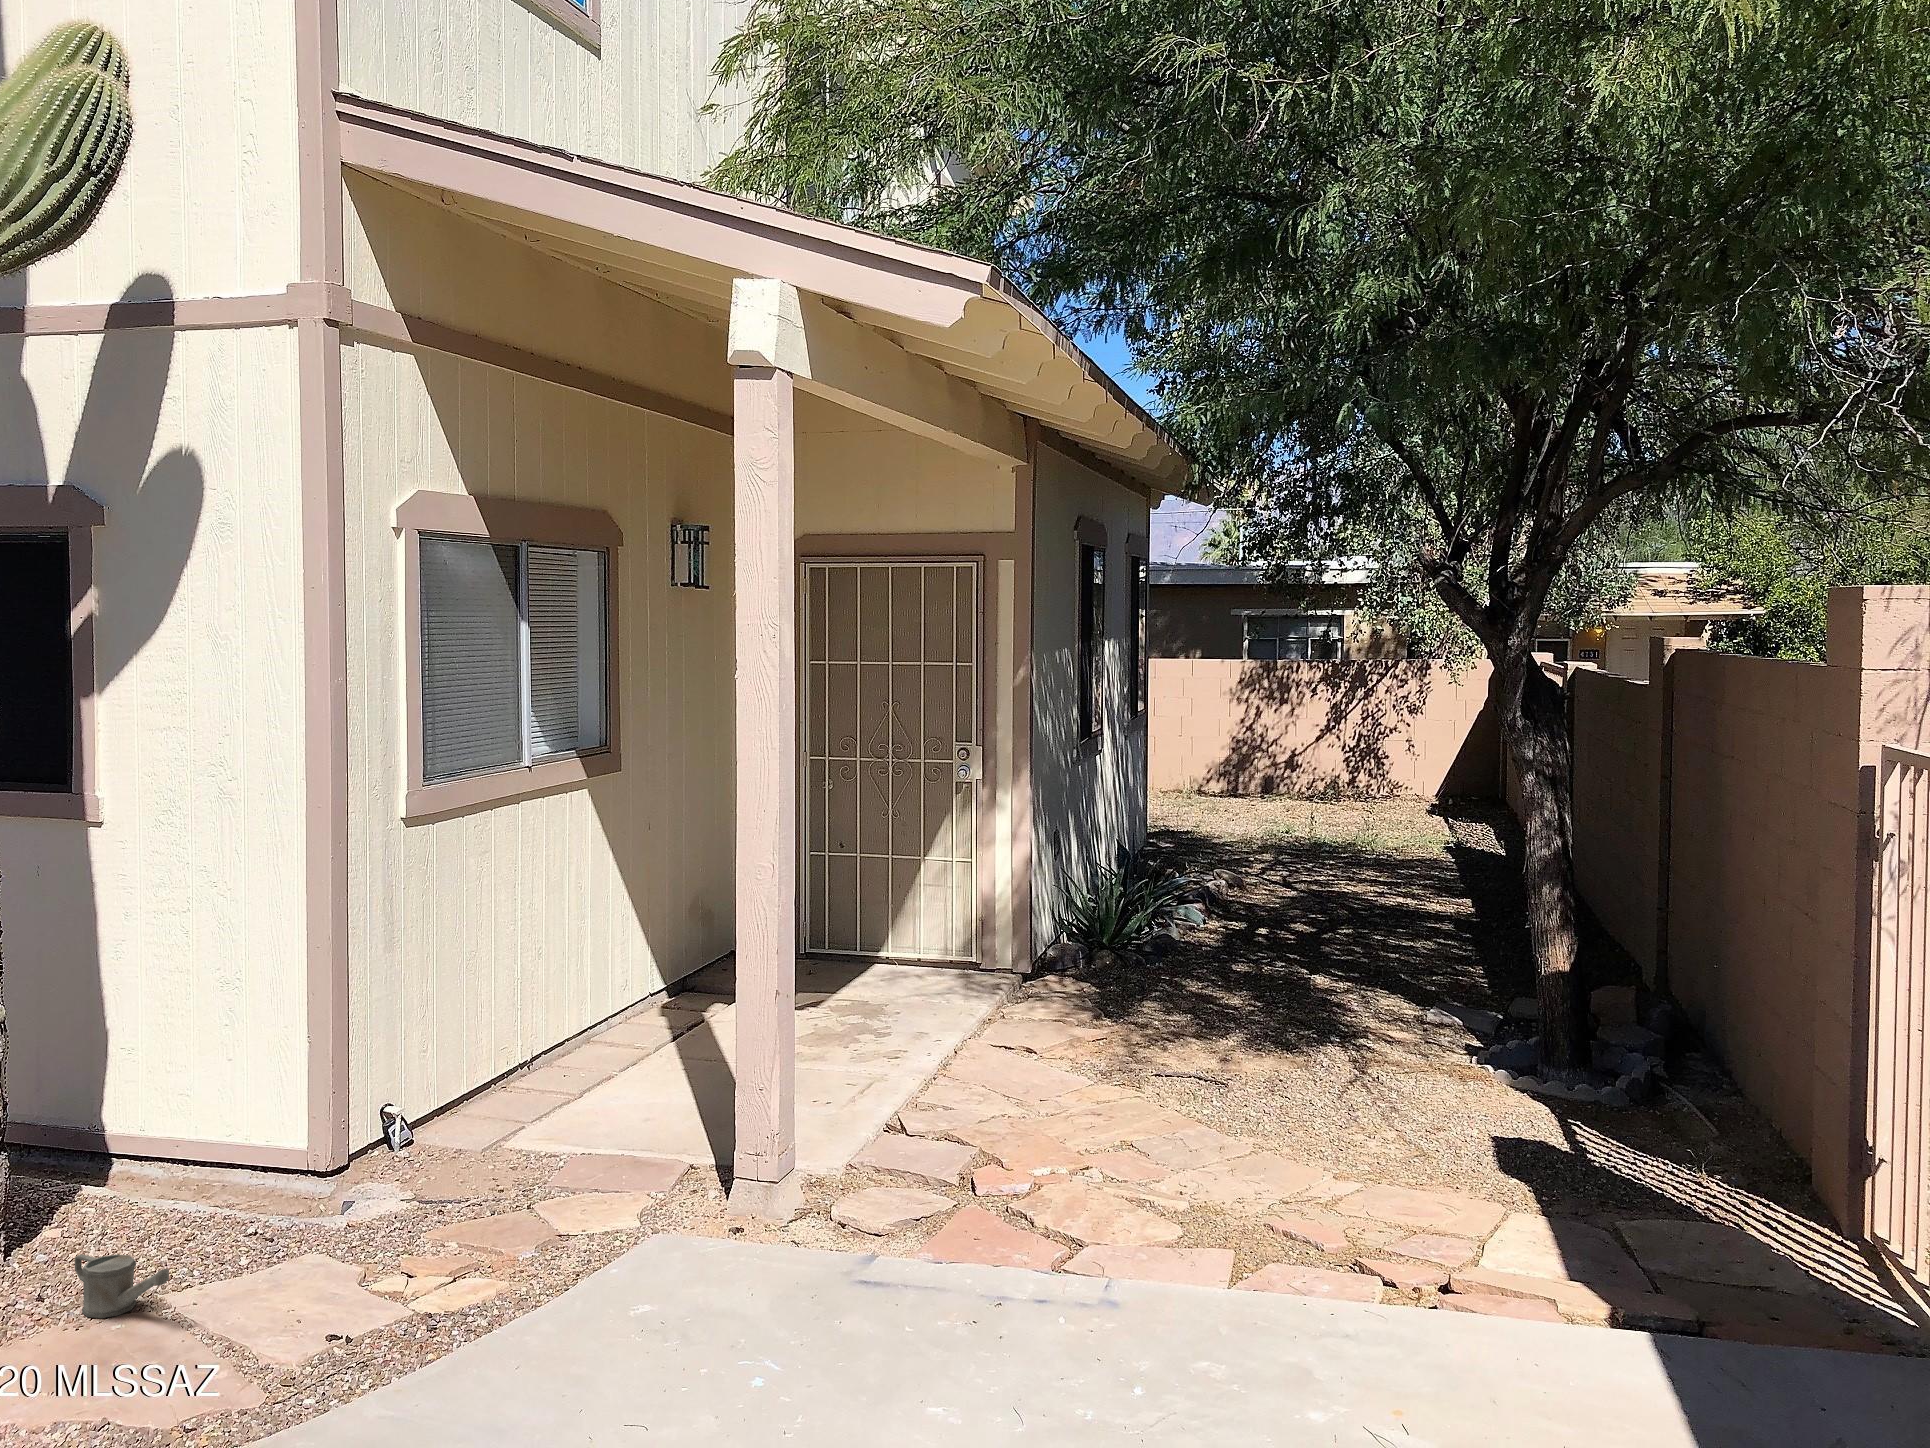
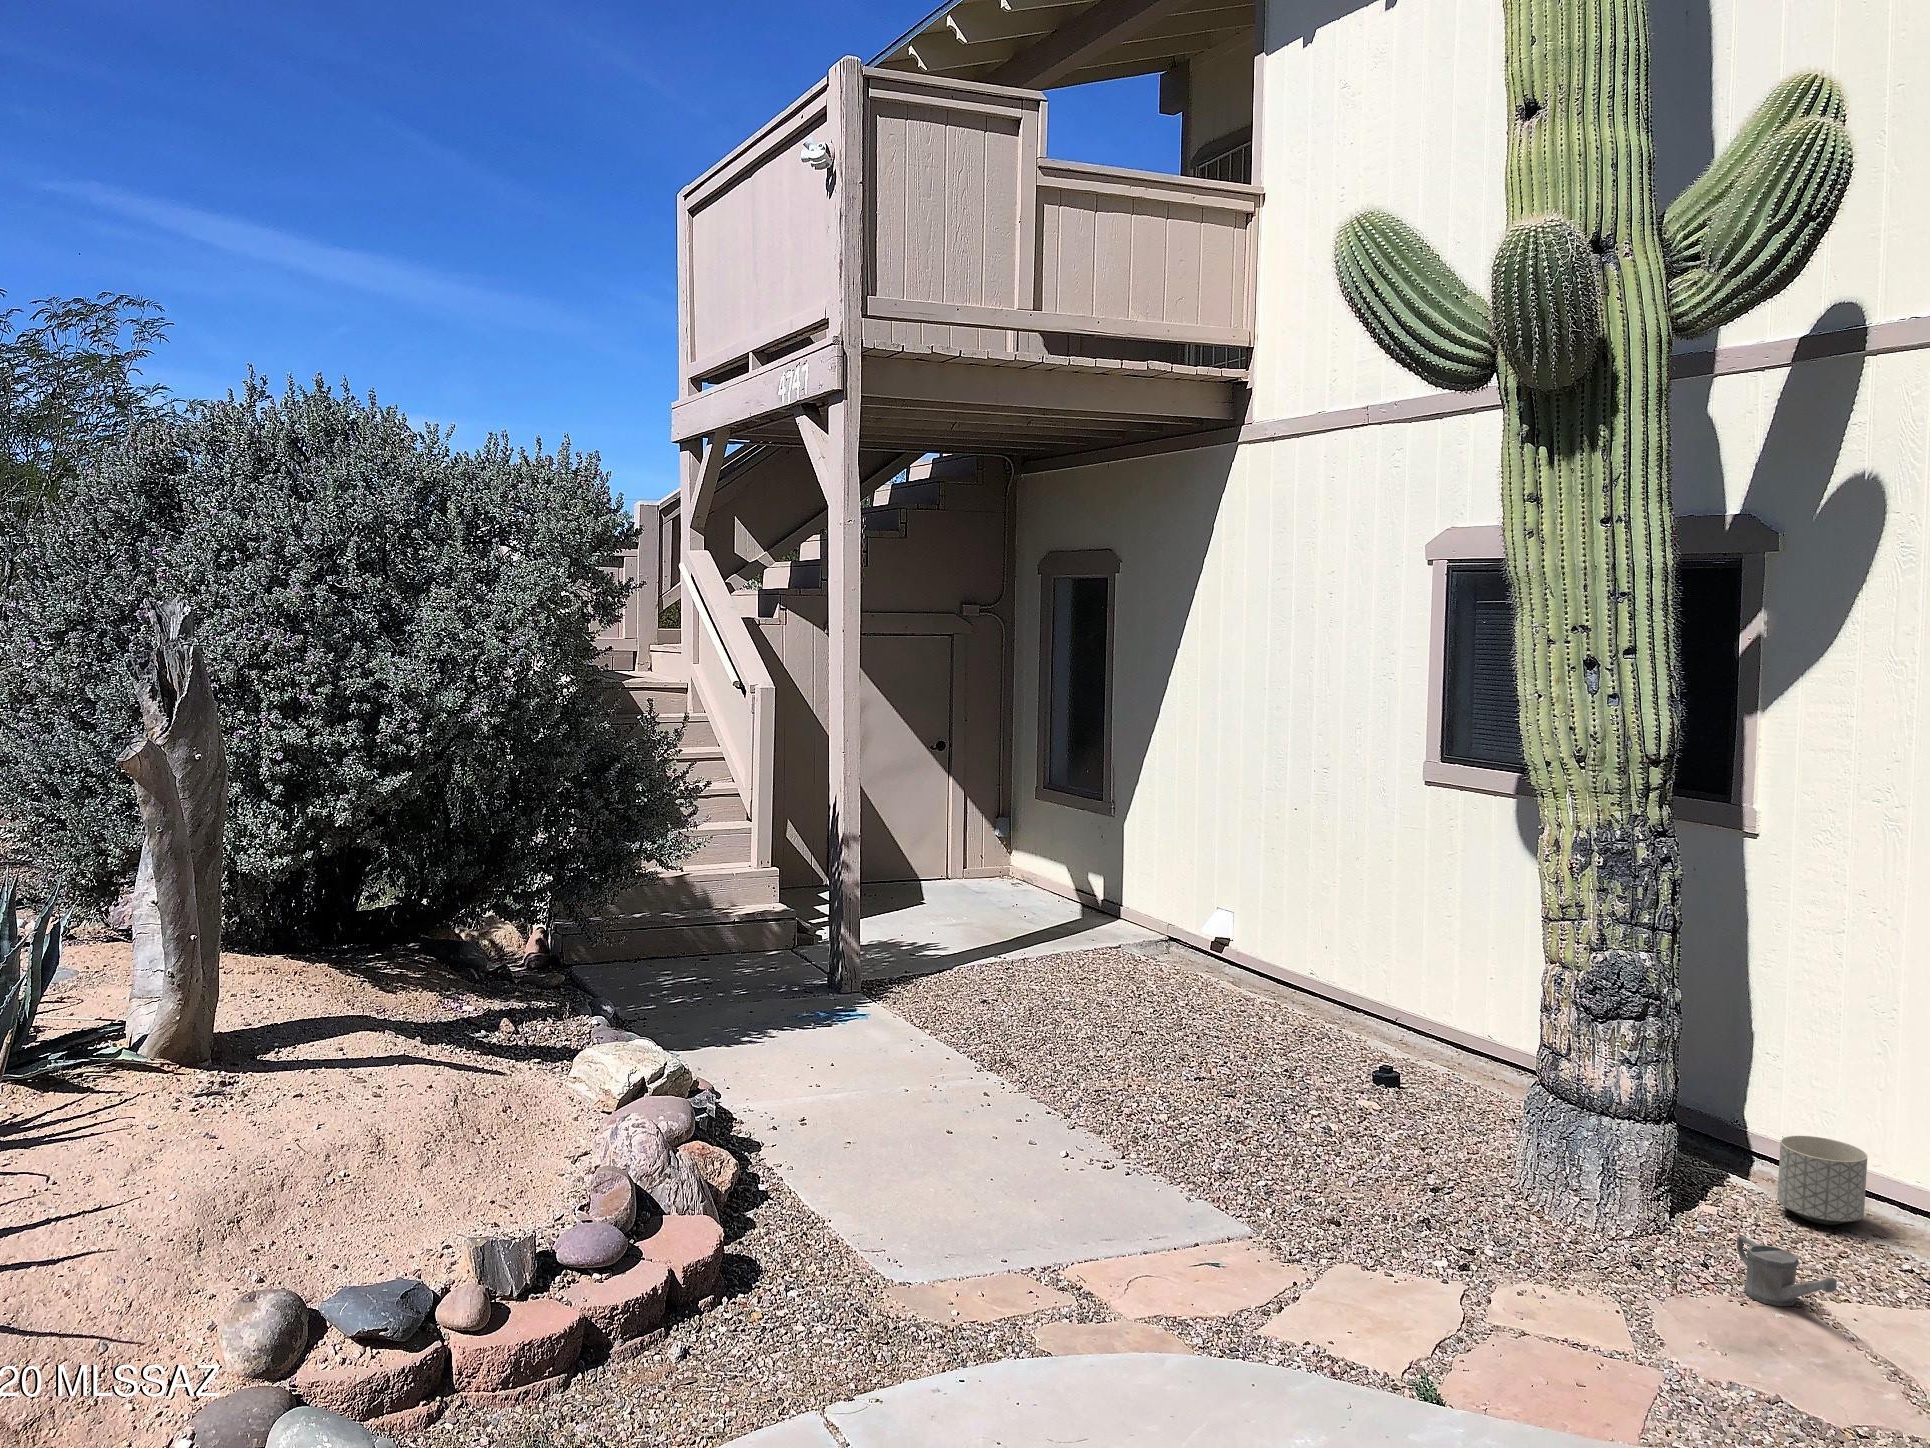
planter: none [132,1124,216,1213] -> present [1777,1136,1867,1225]

